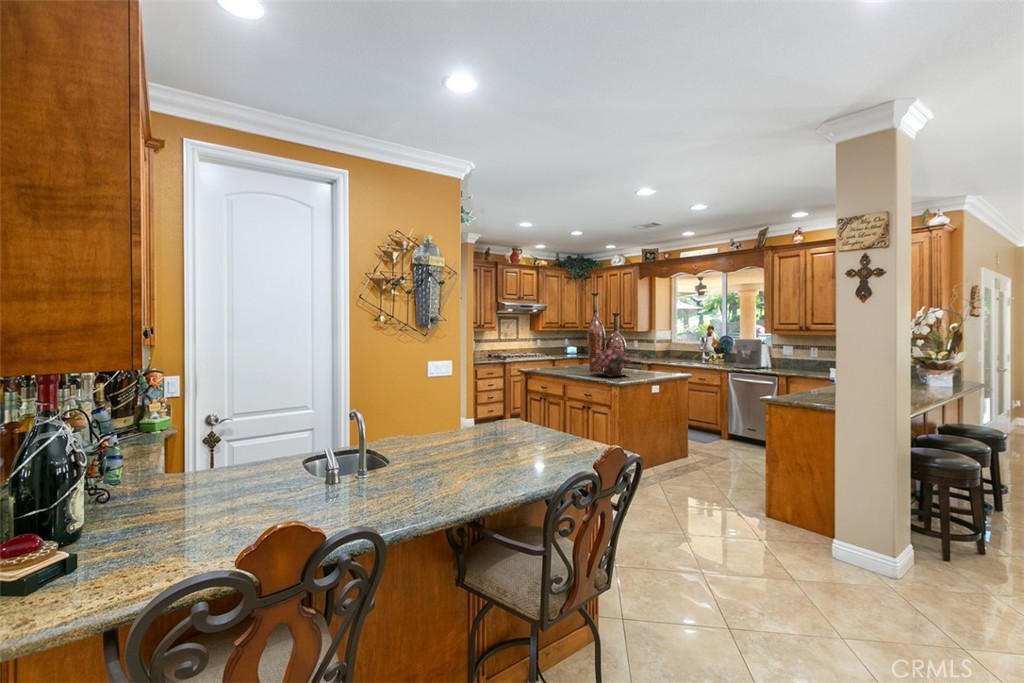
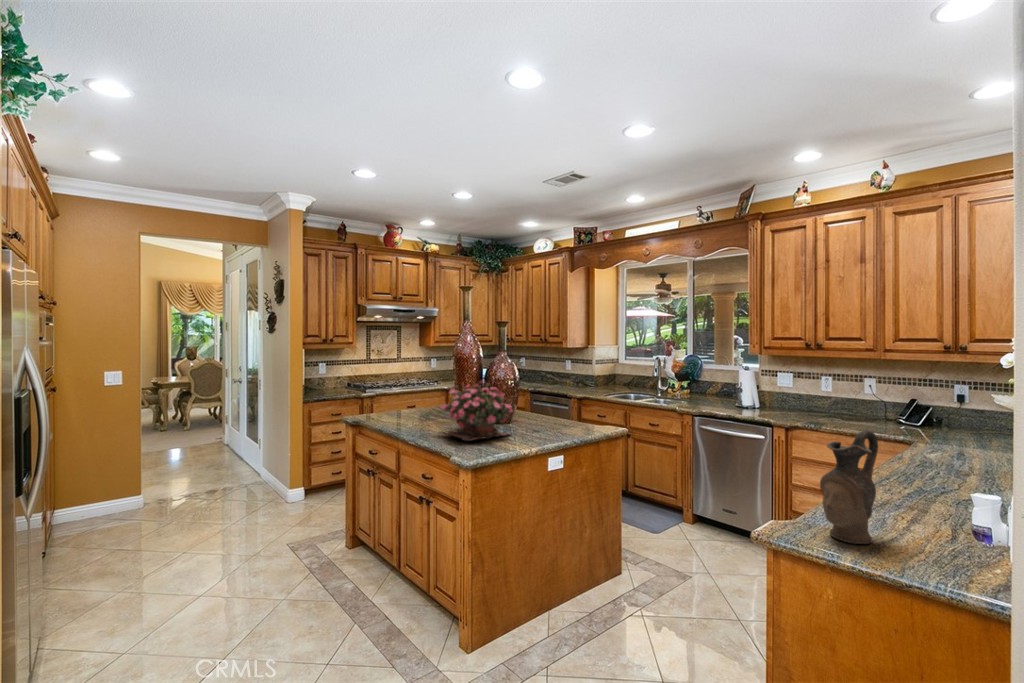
coffee maker: present [733,339,762,369] -> none [702,361,745,410]
ceramic pitcher: none [787,357,811,401] -> present [820,430,878,544]

